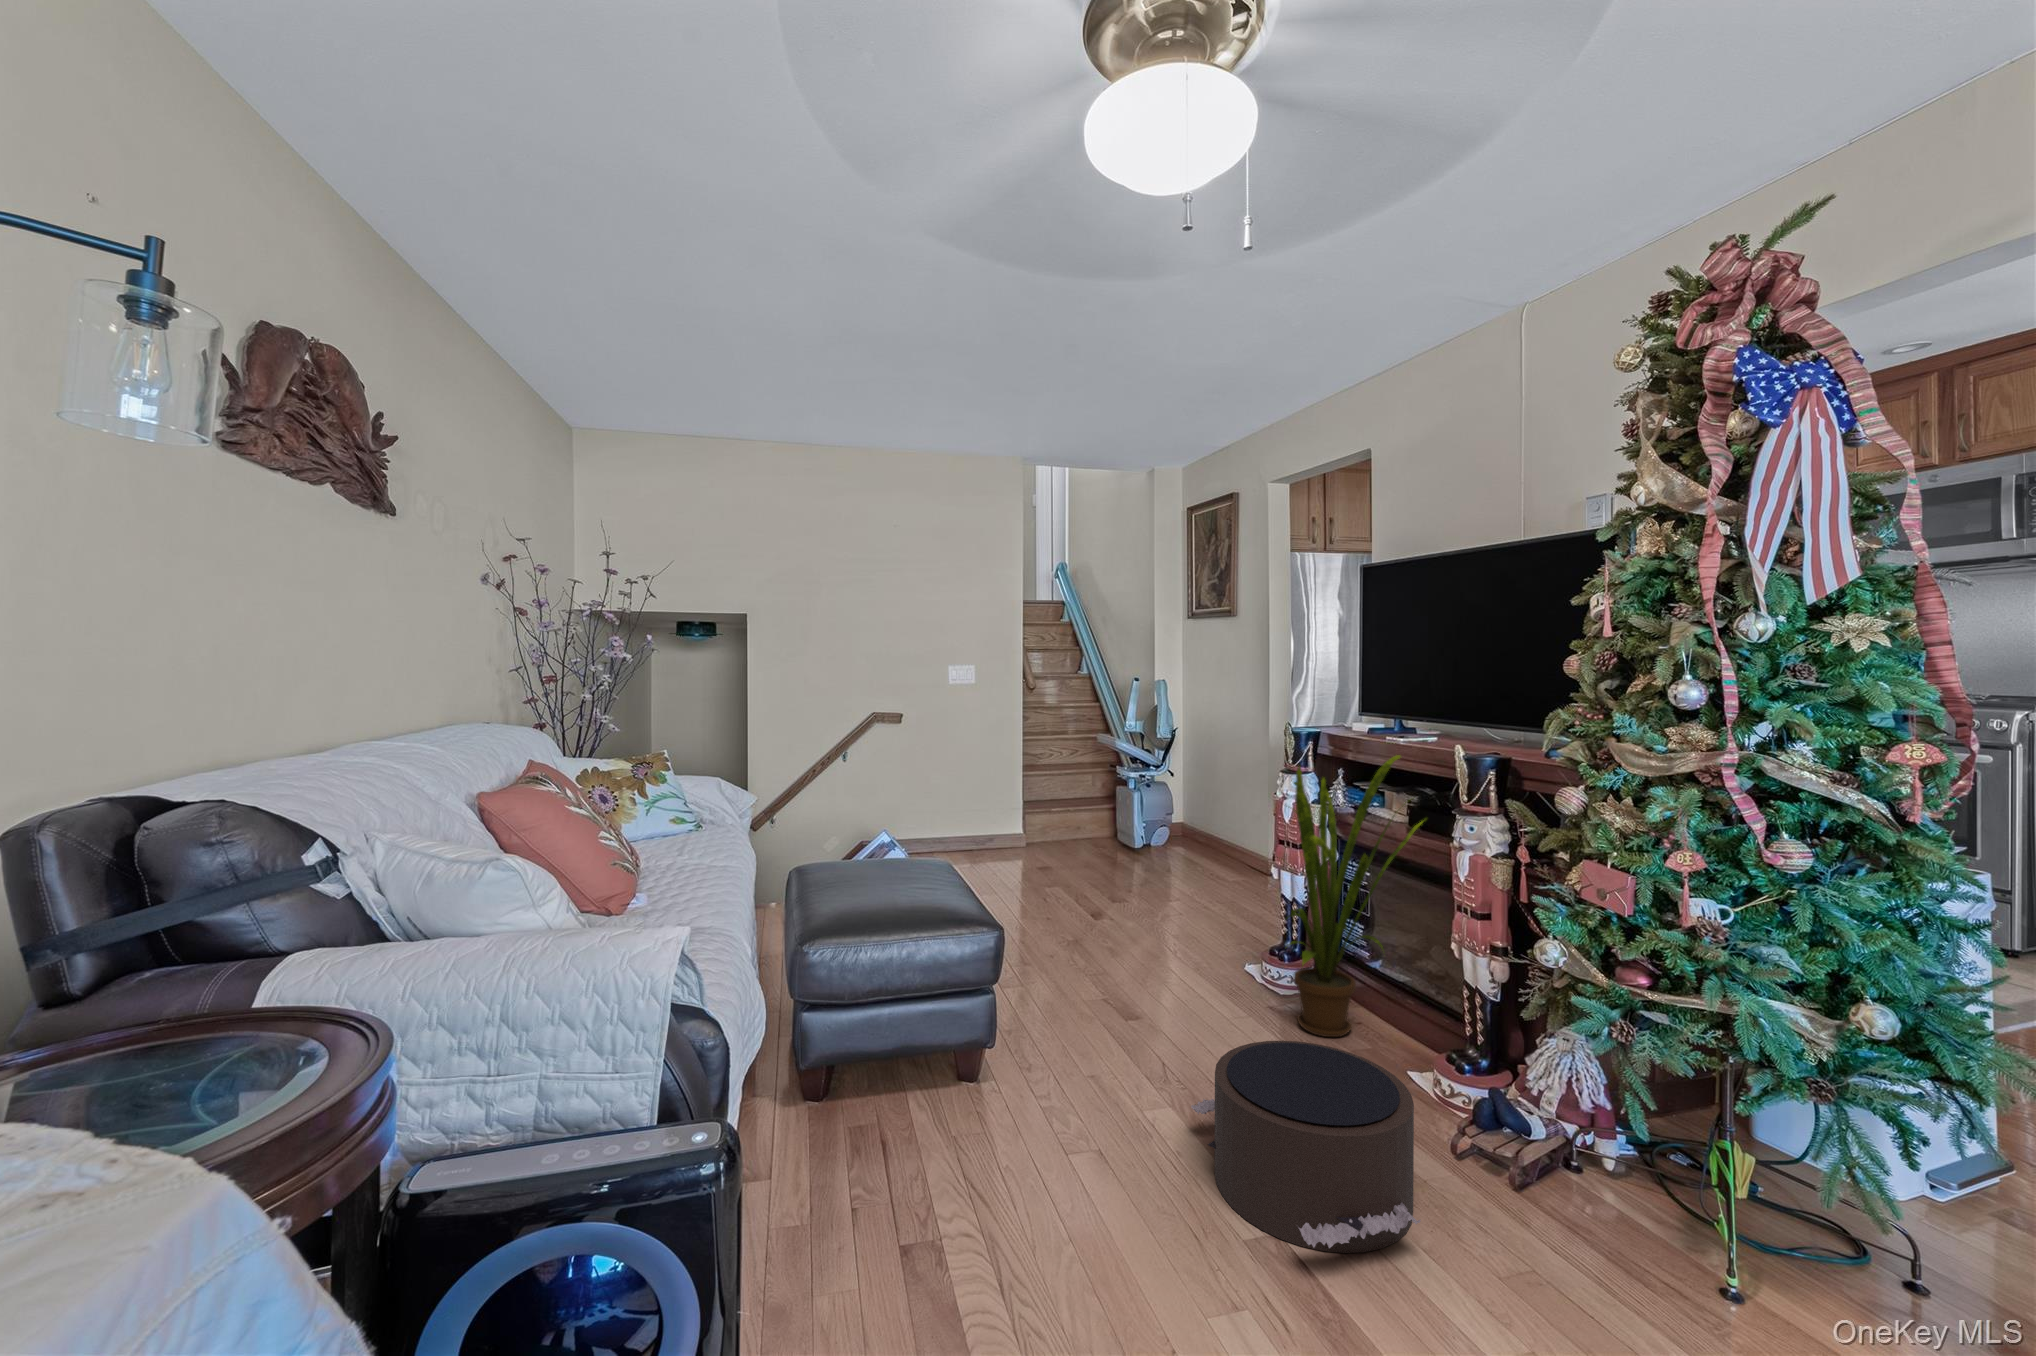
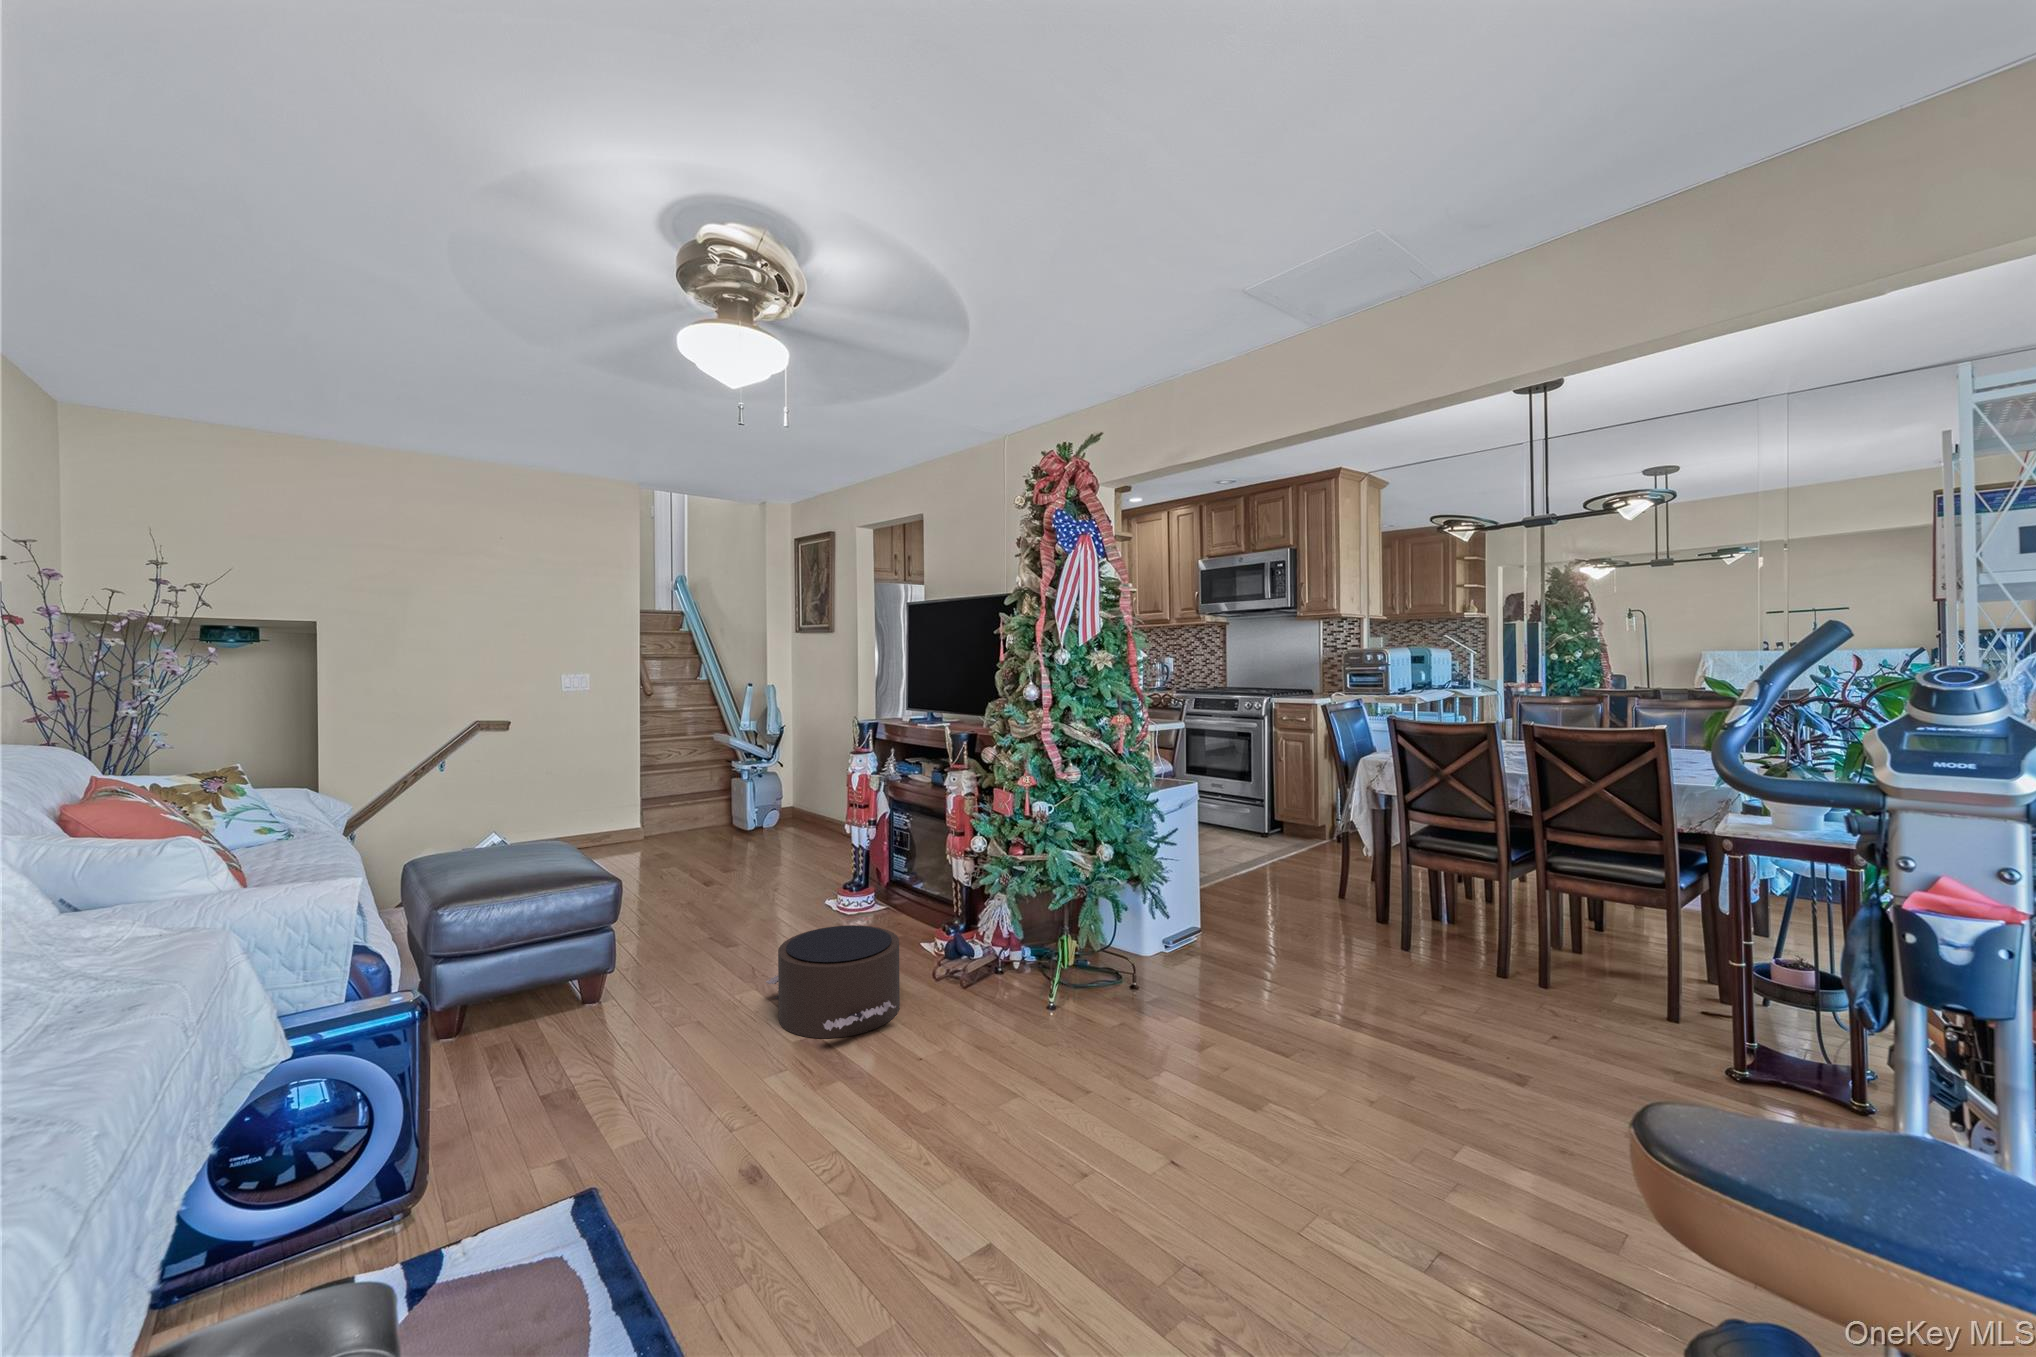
house plant: present [1277,755,1422,1037] -> none [838,734,939,933]

